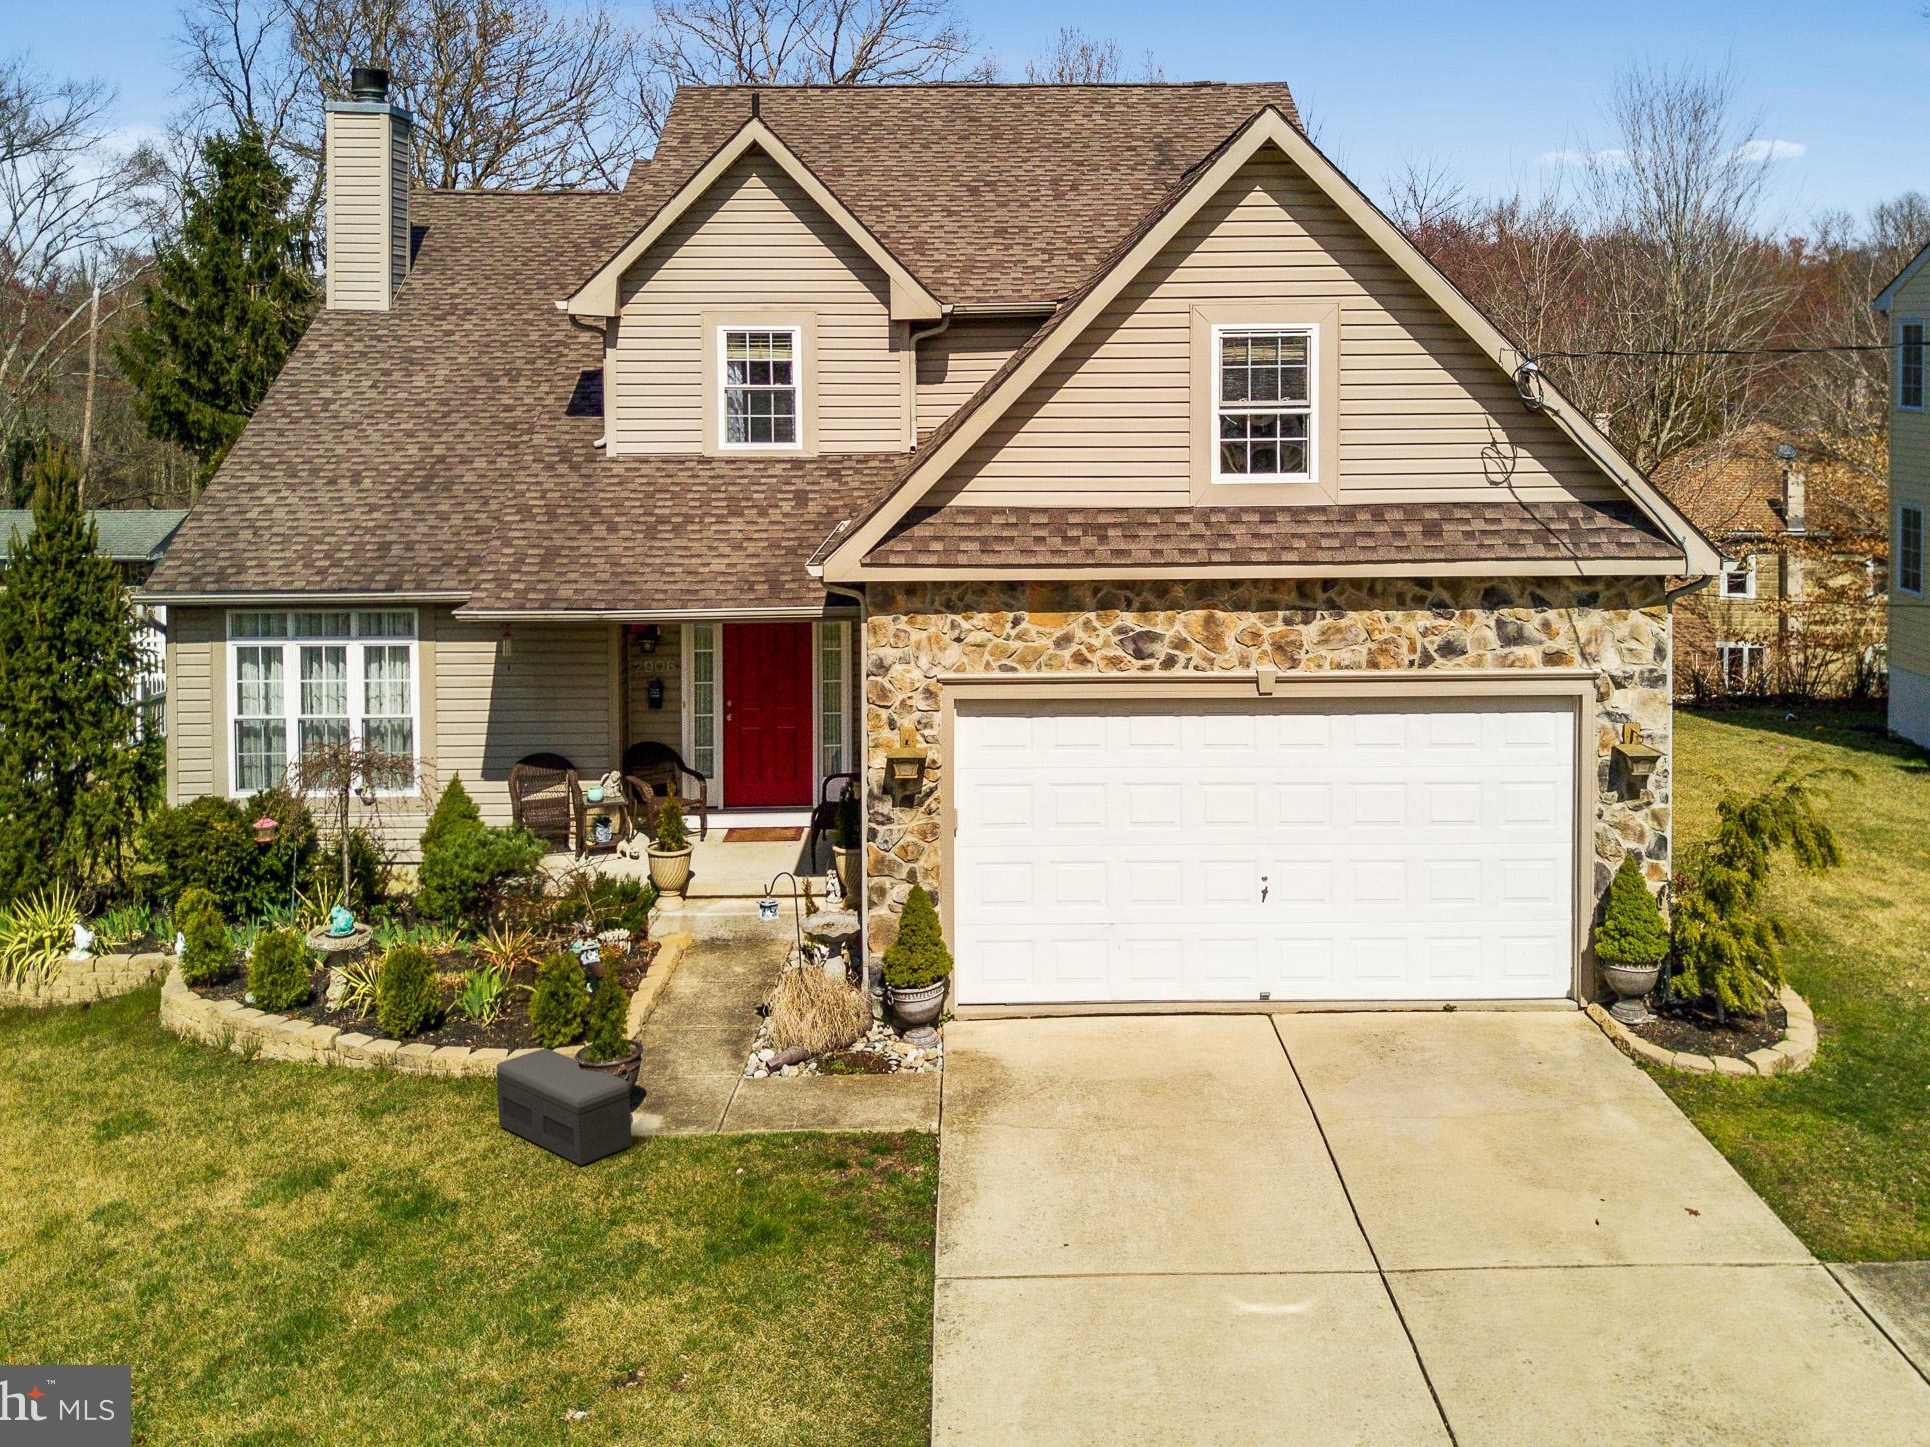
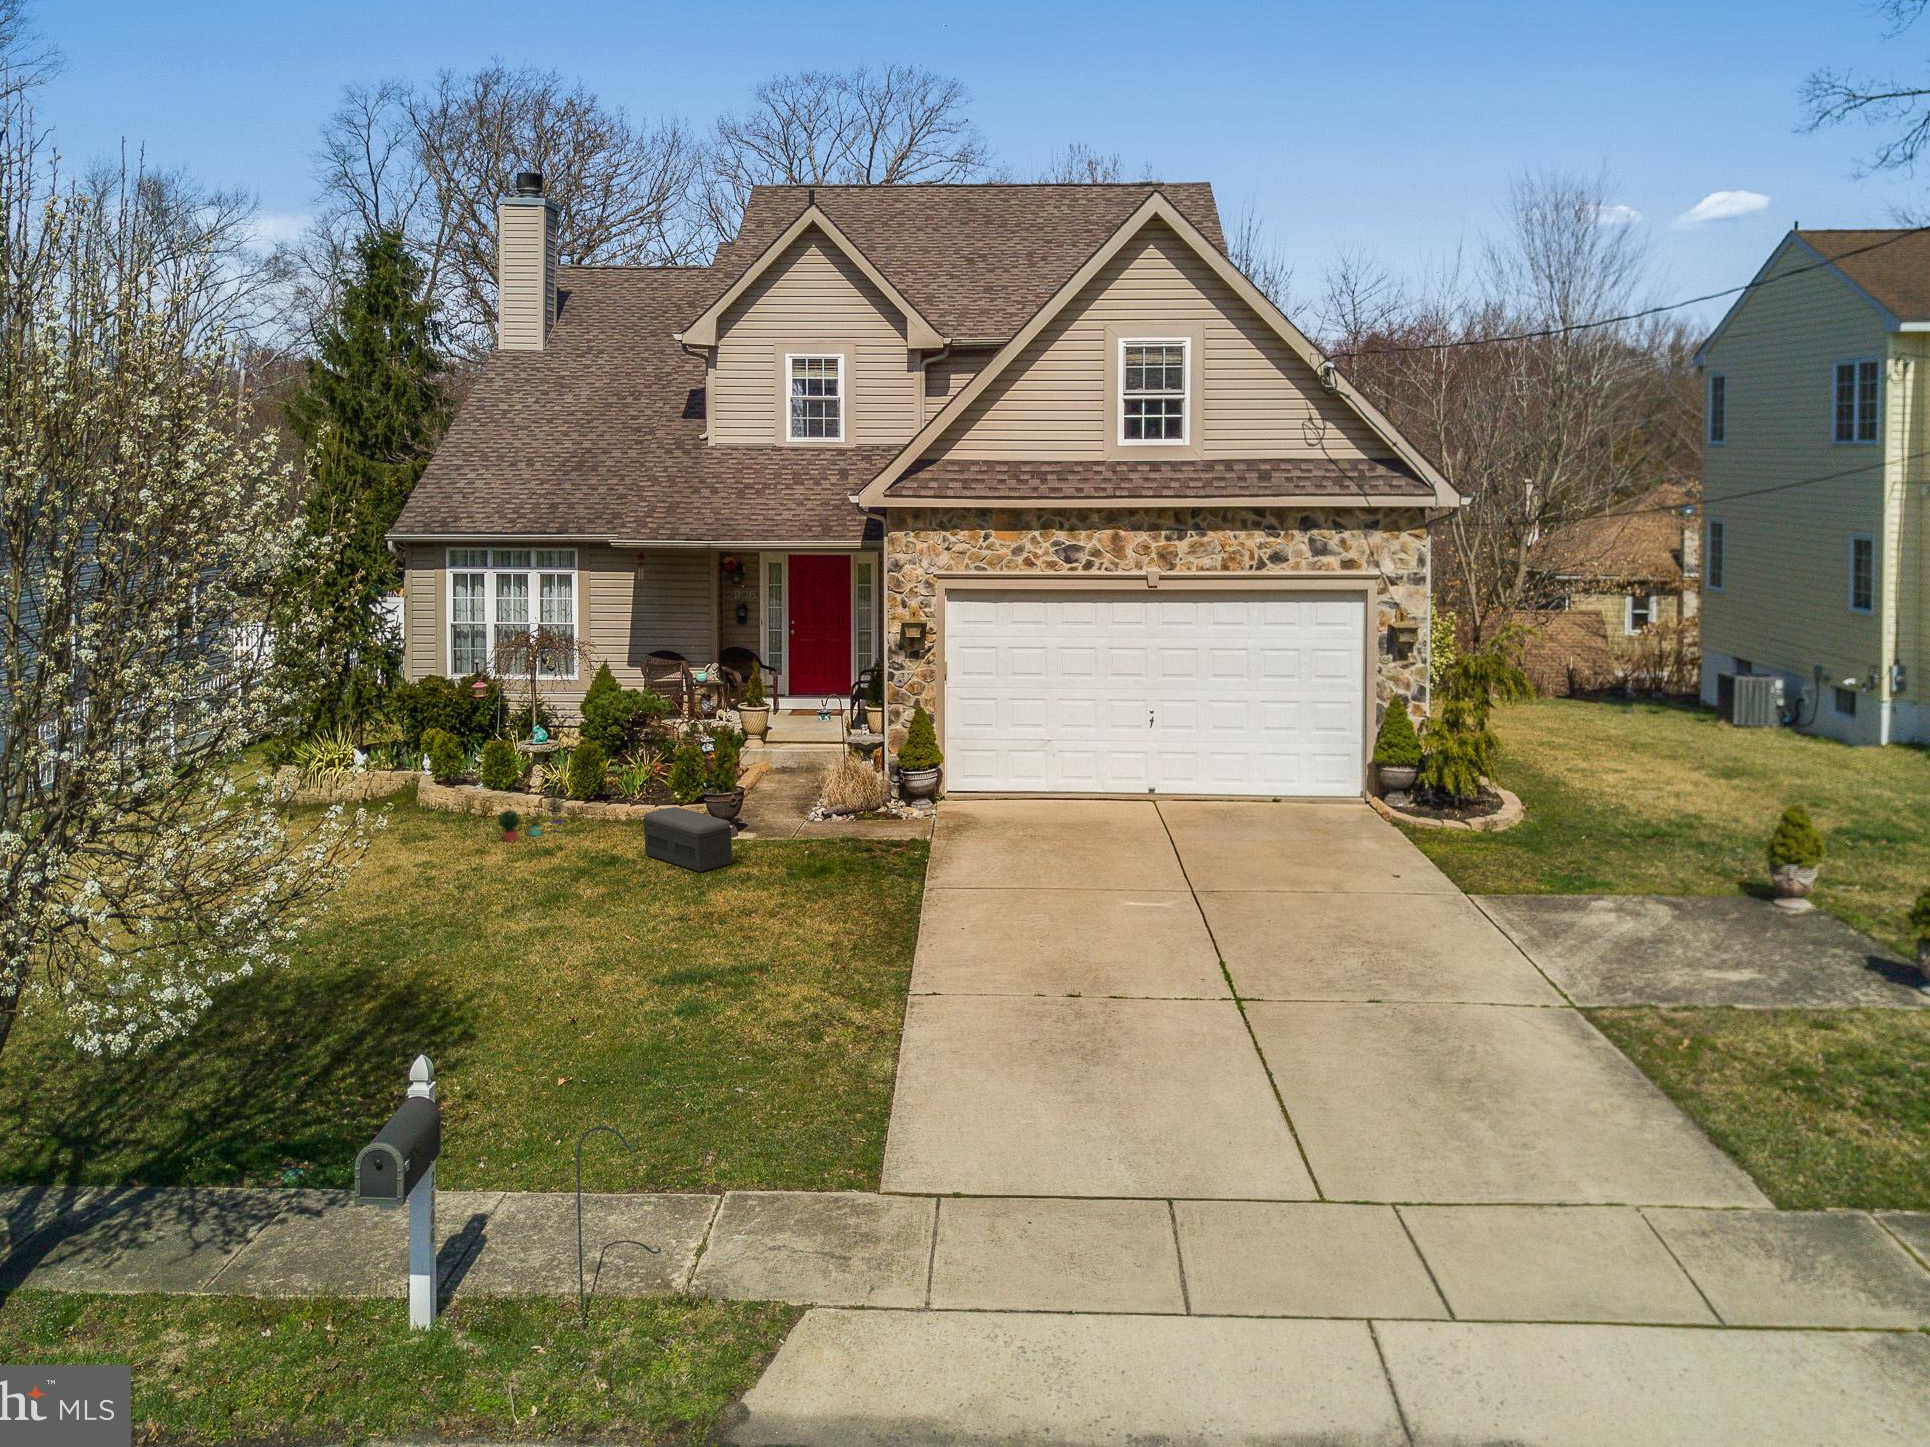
potted plant: none [275,987,384,1097] -> present [498,778,563,842]

